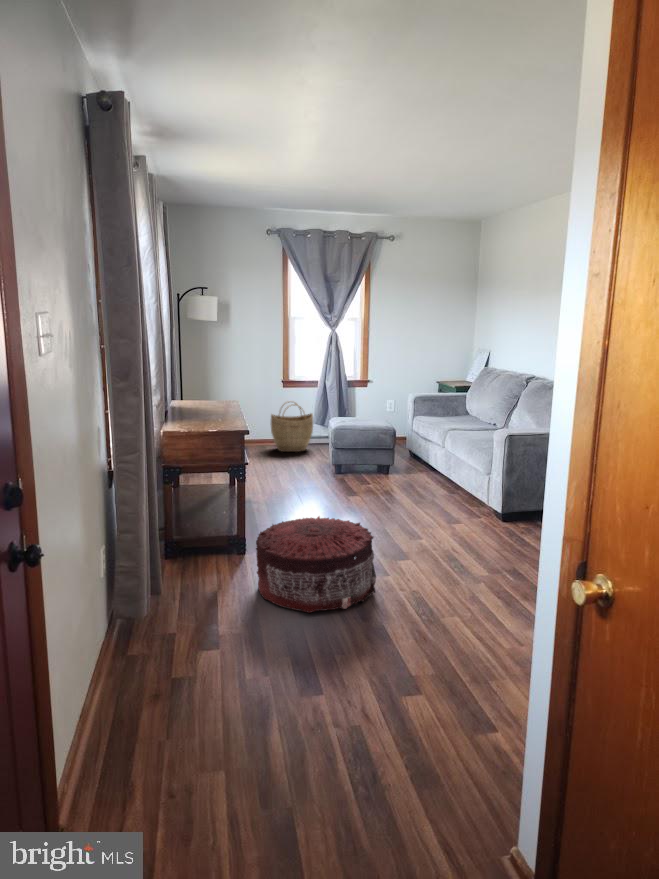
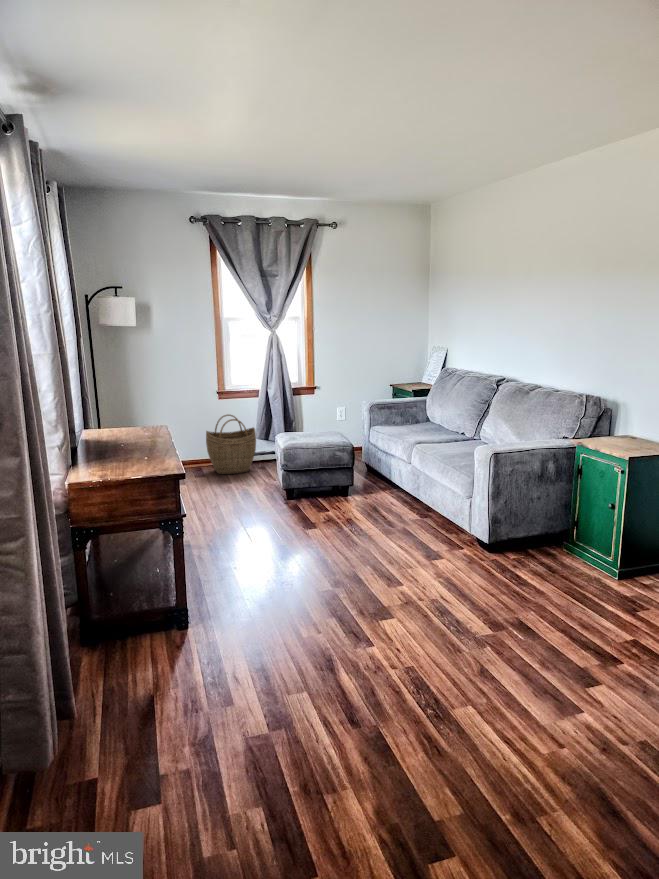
pouf: present [256,517,376,613] -> none [217,577,365,710]

